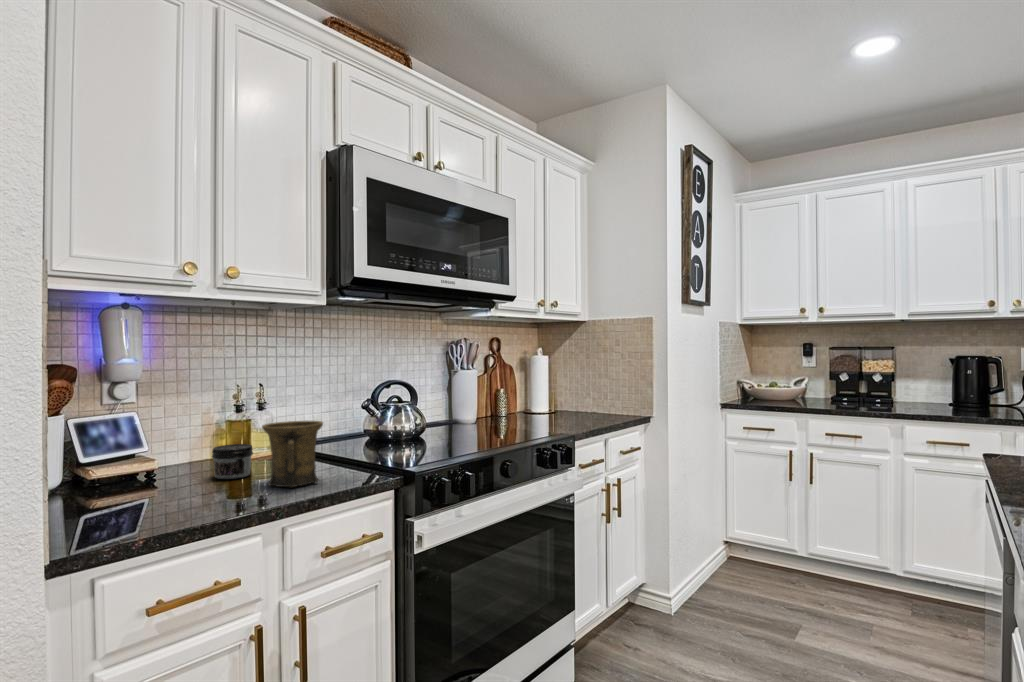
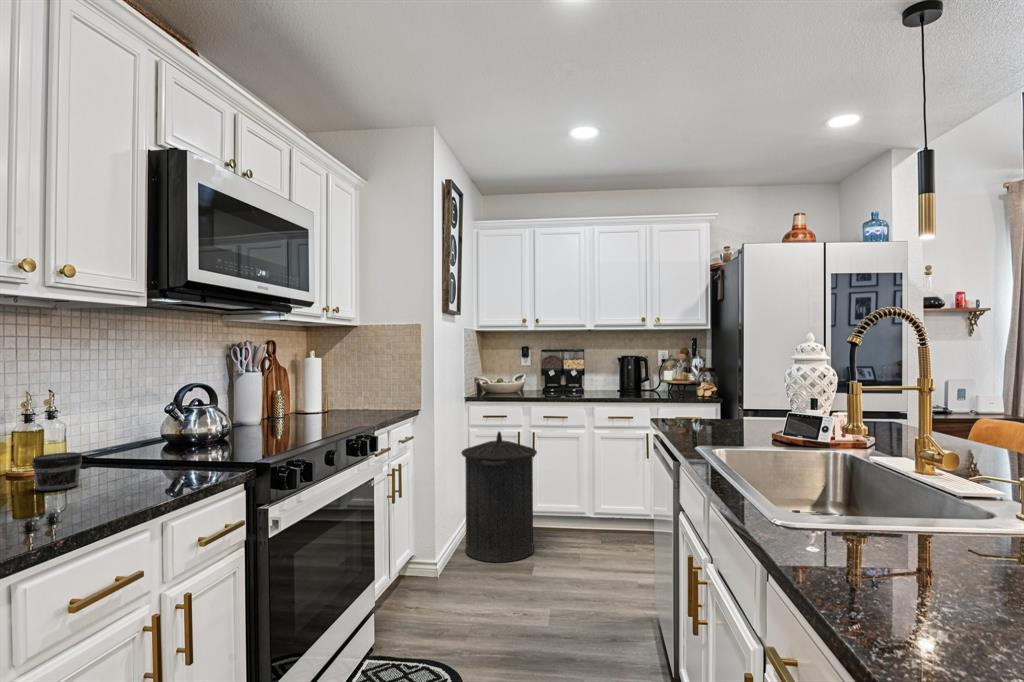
mug: present [262,421,323,487] -> none [110,422,179,489]
trash can: none [709,448,811,614] -> present [461,431,537,562]

